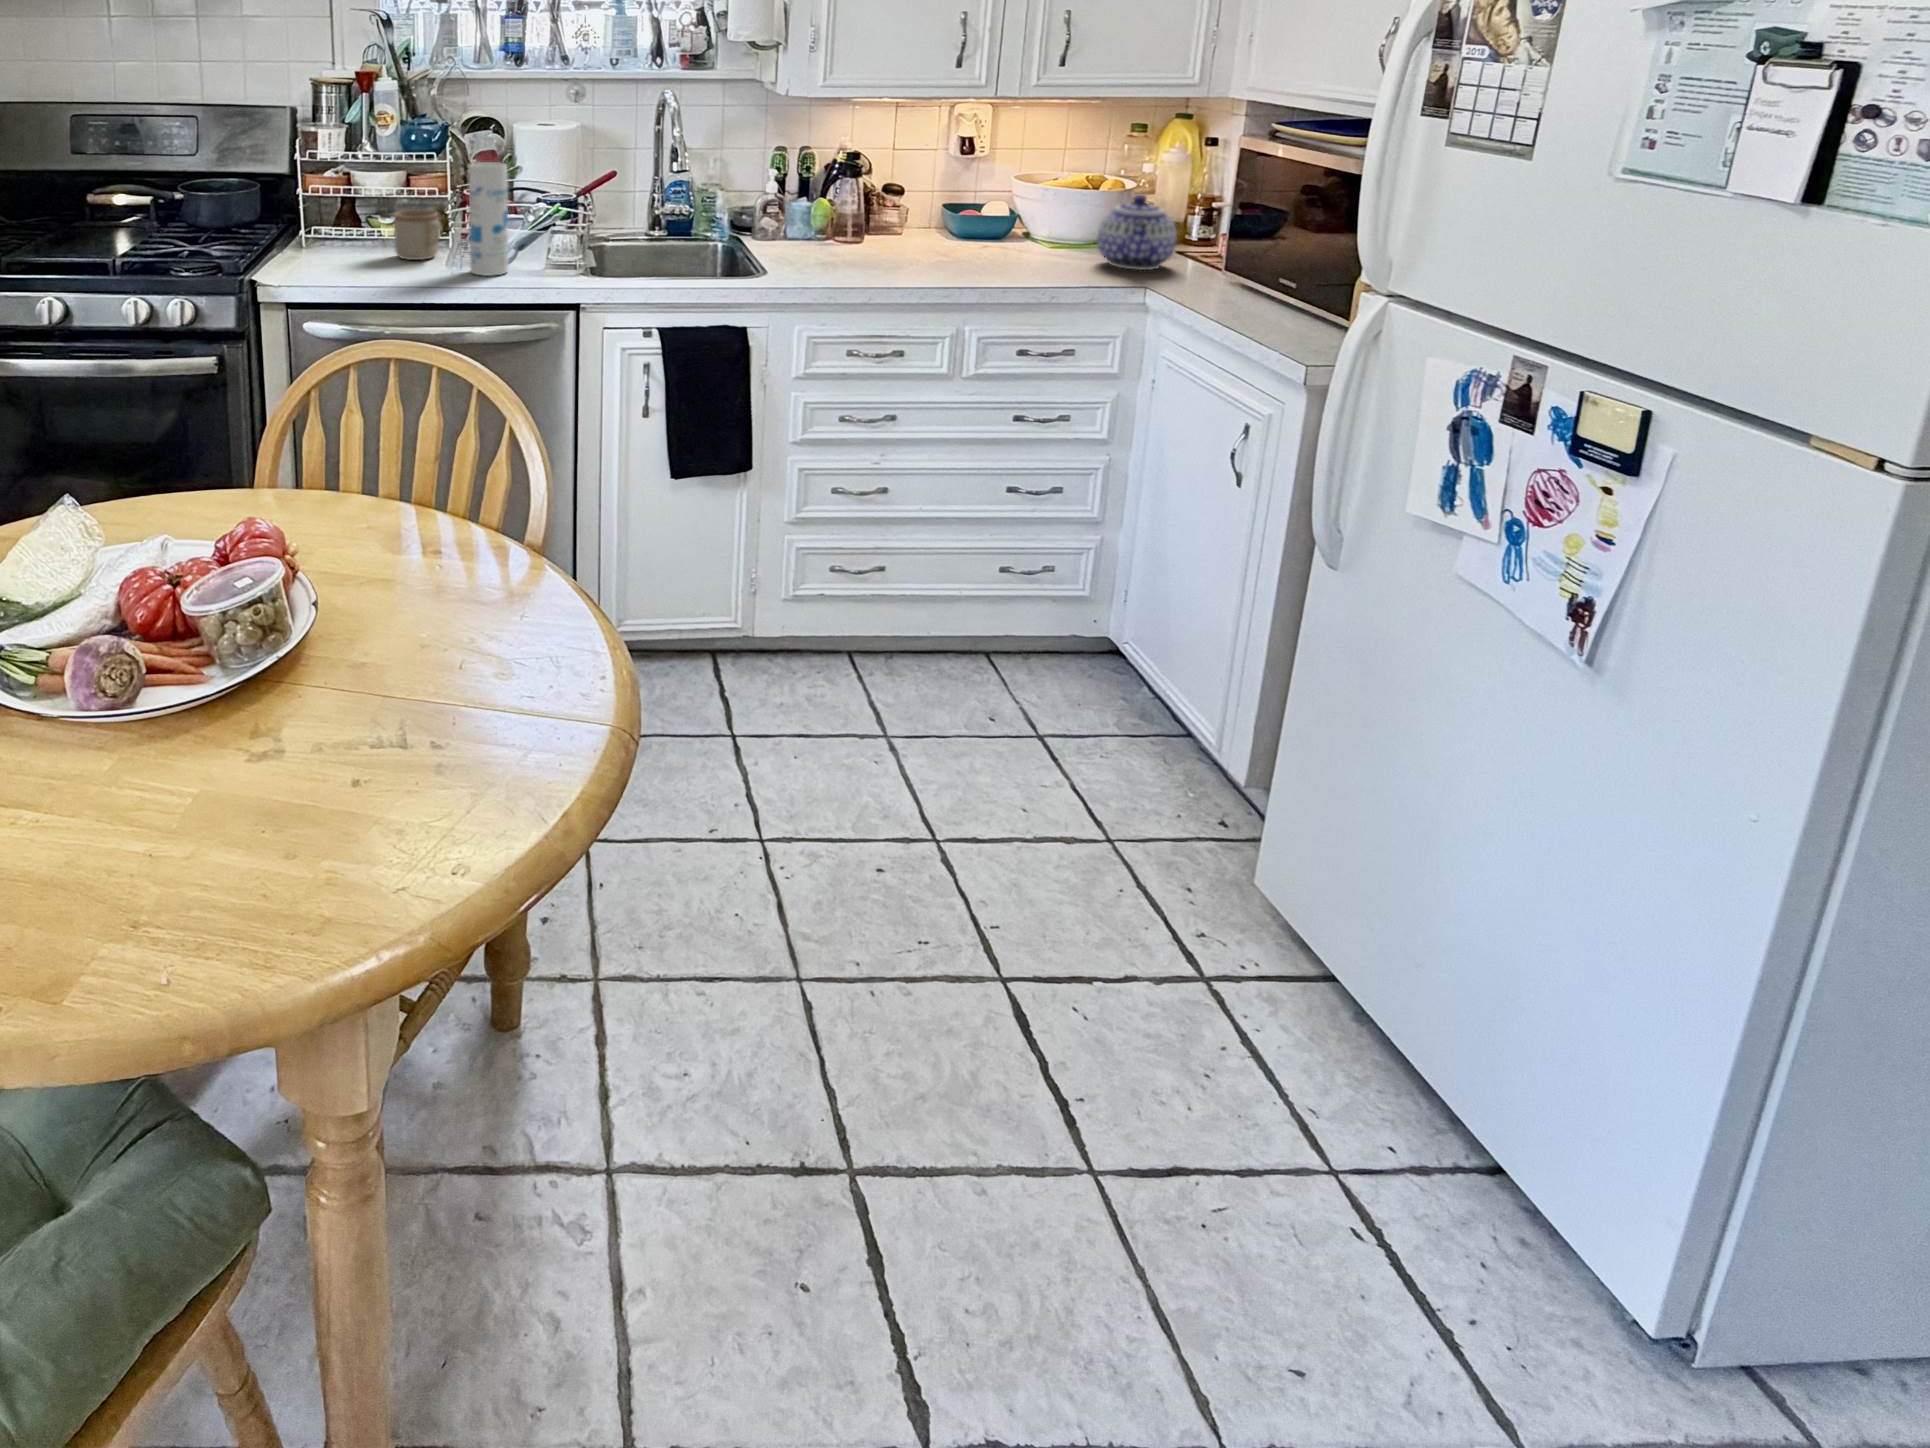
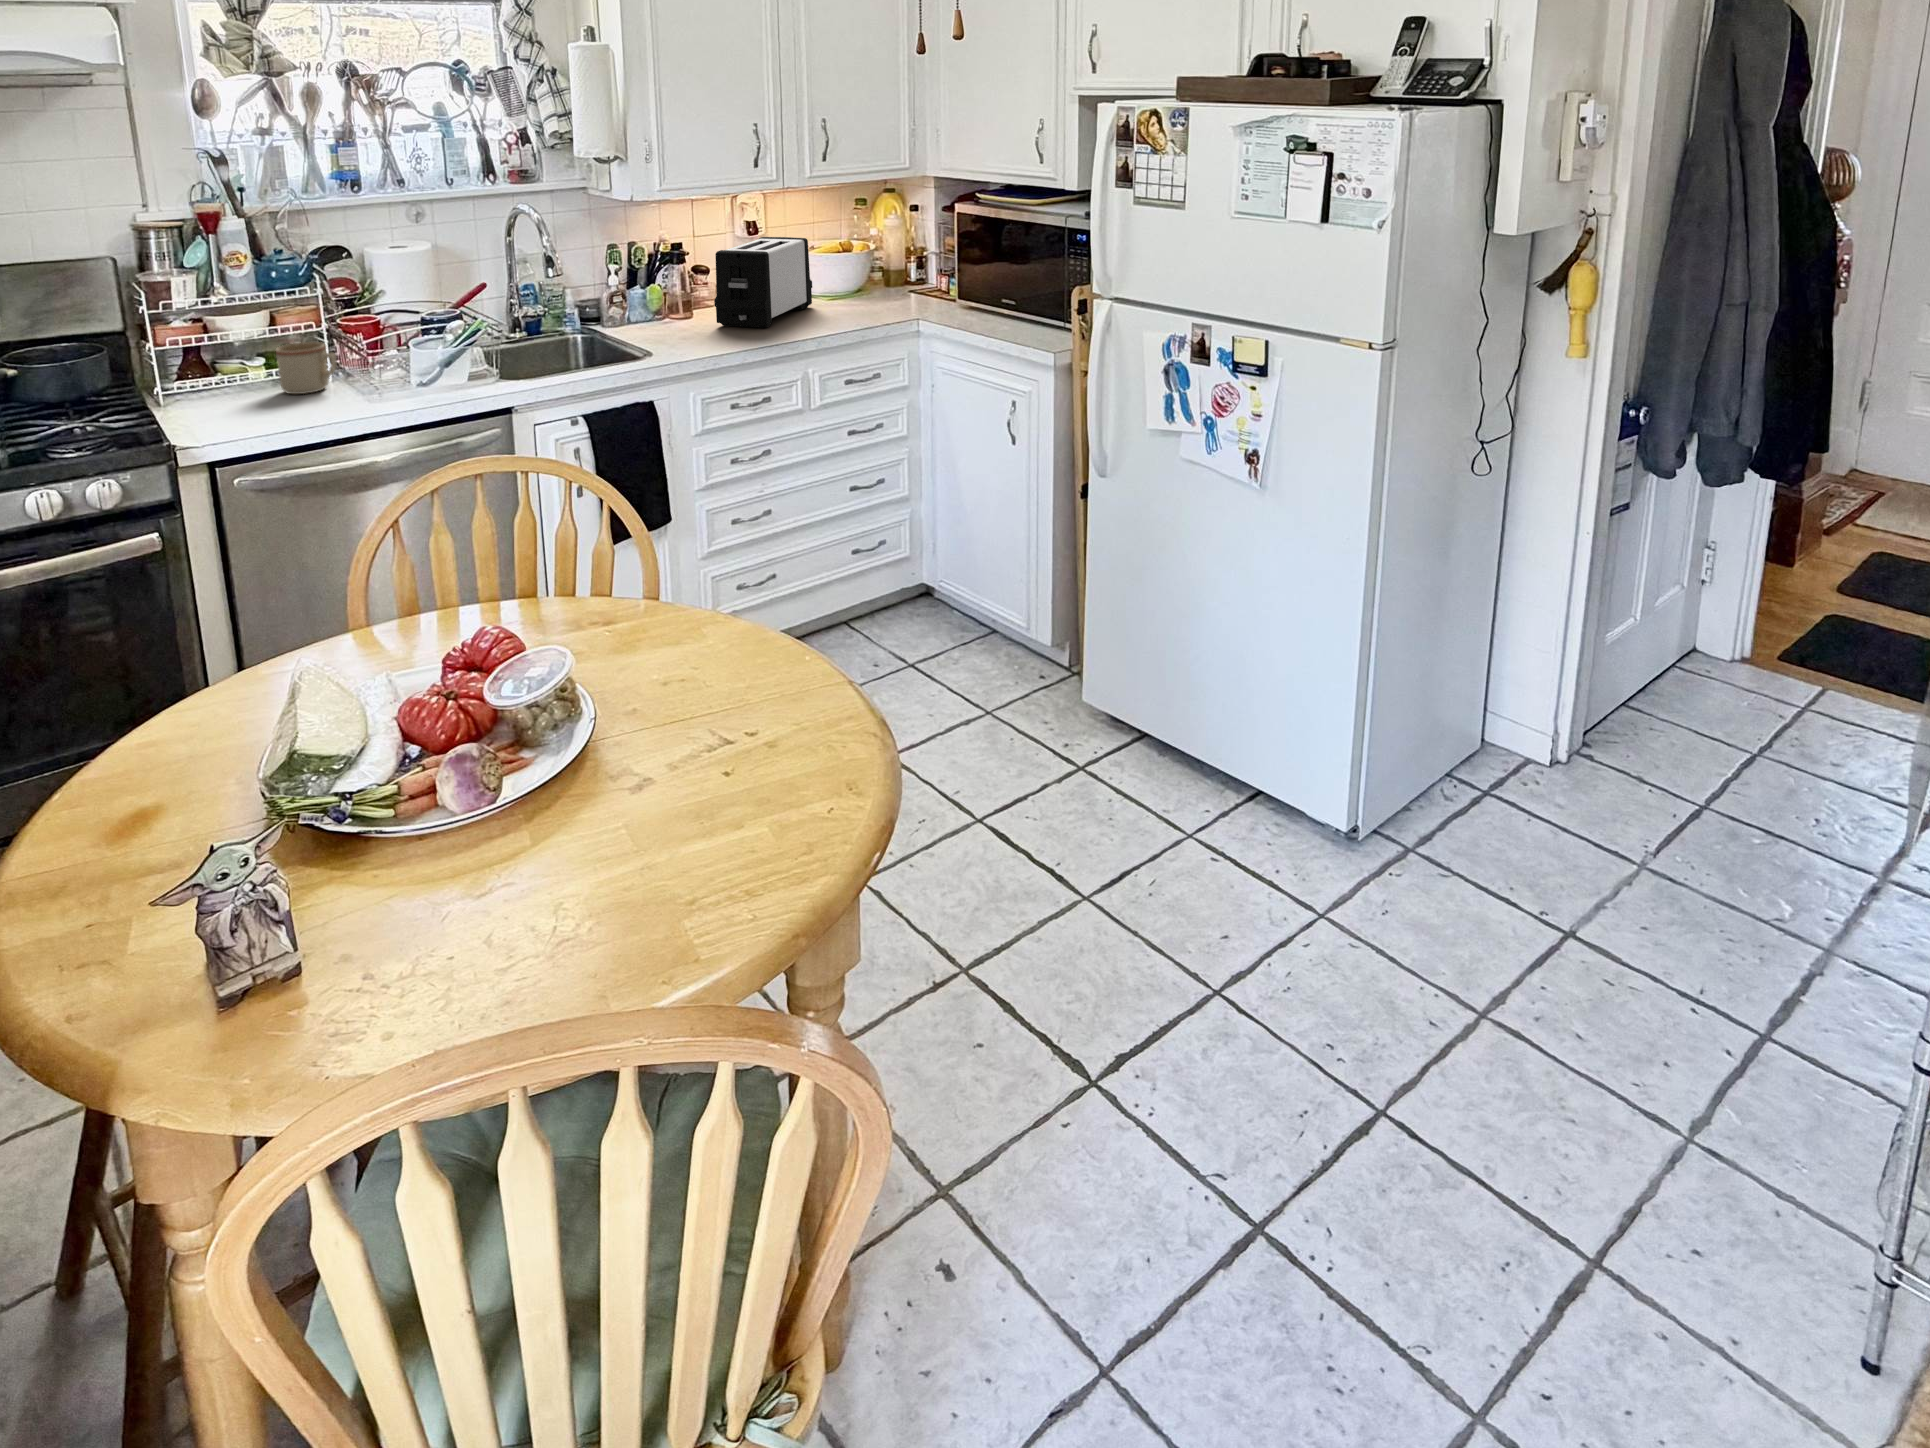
toaster: none [870,155,1019,265] -> present [714,237,812,328]
canister: present [468,162,508,276] -> none [374,286,425,395]
teapot: present [1097,195,1177,270] -> none [874,254,926,309]

